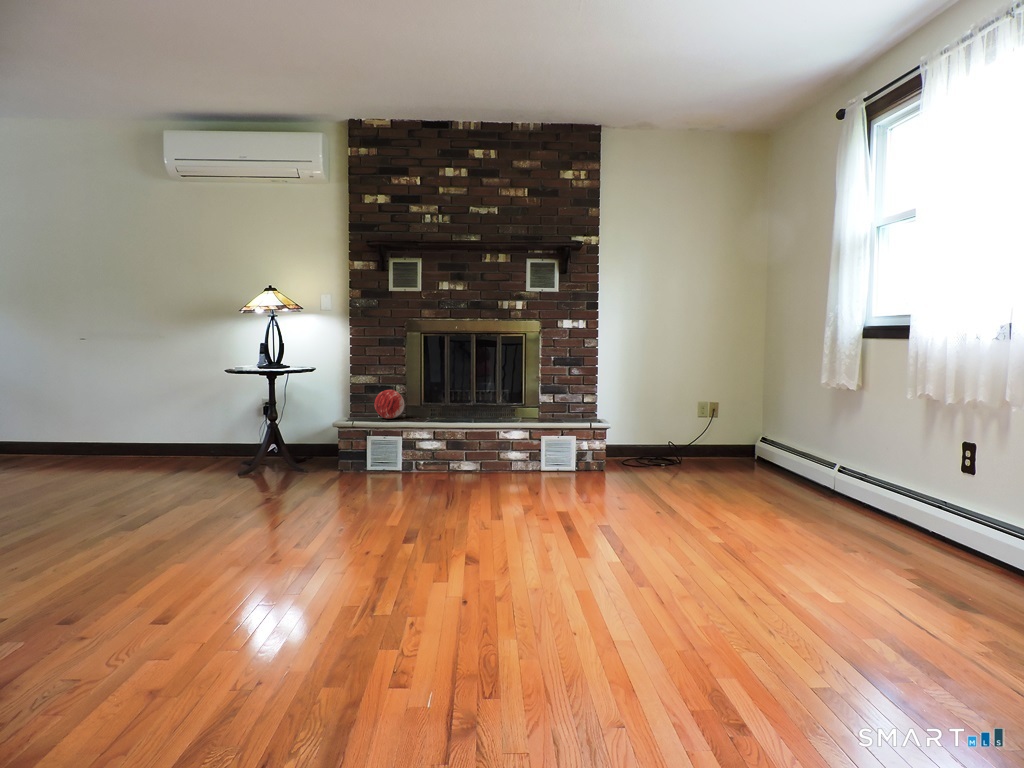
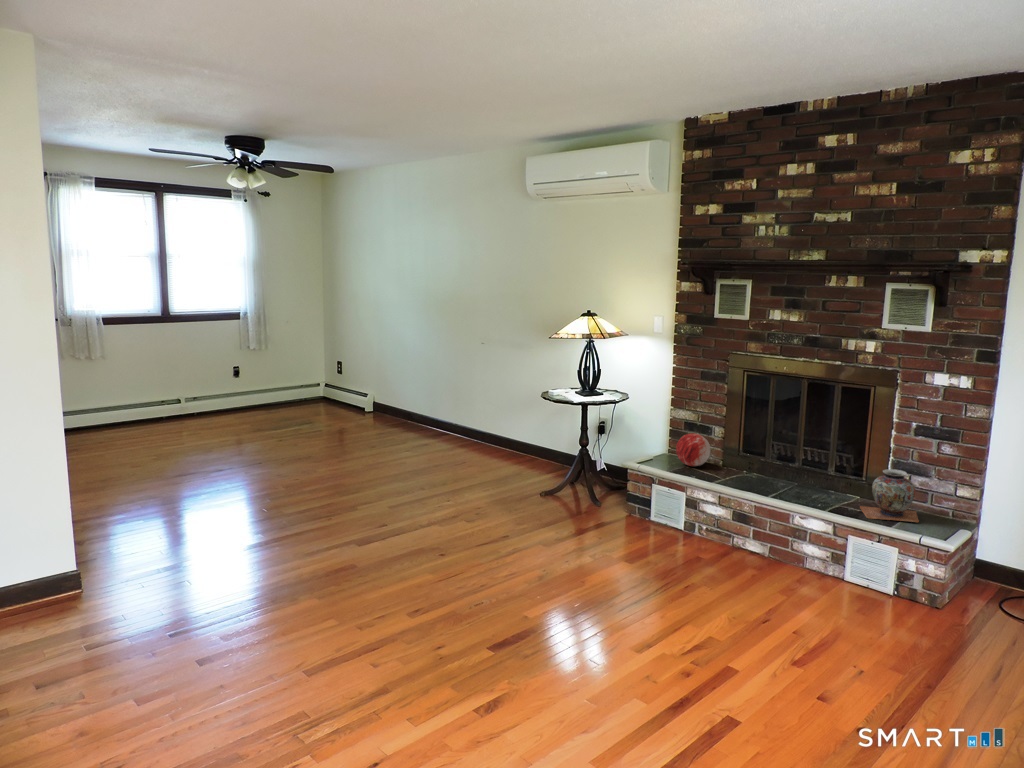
decorative vase: none [534,388,575,423] -> present [860,469,919,522]

